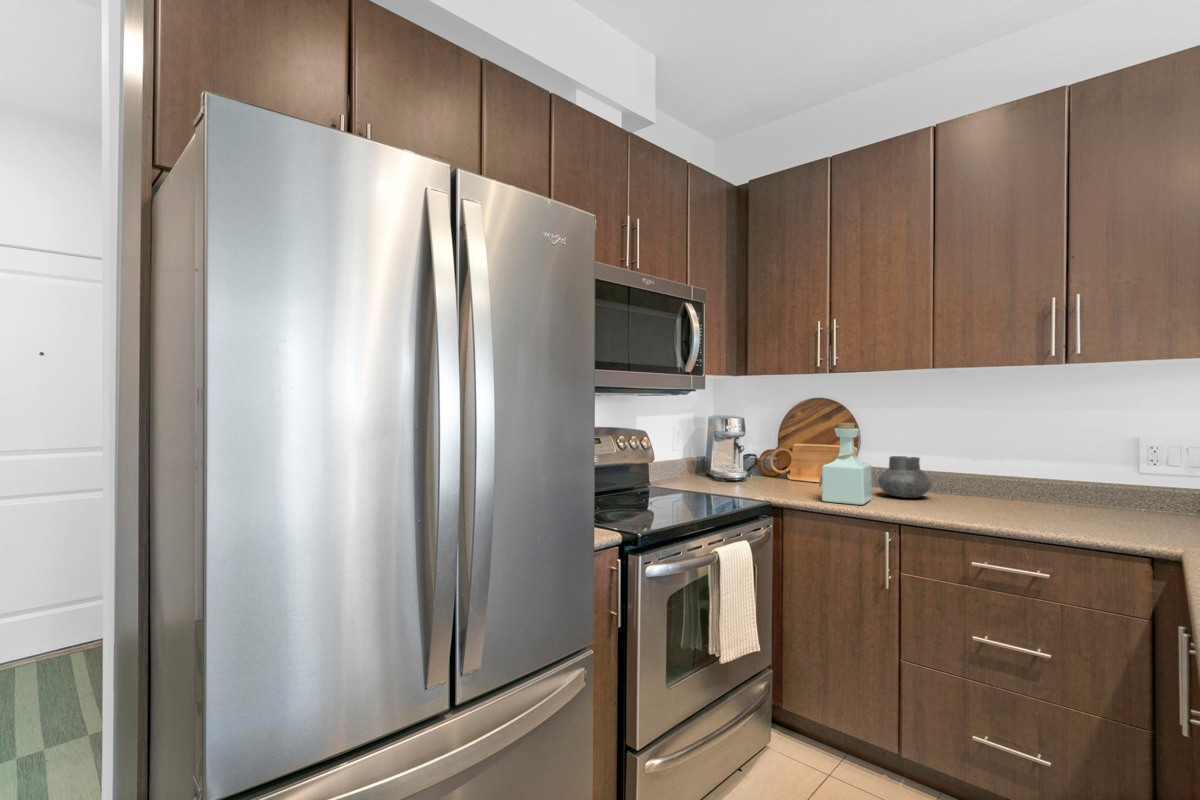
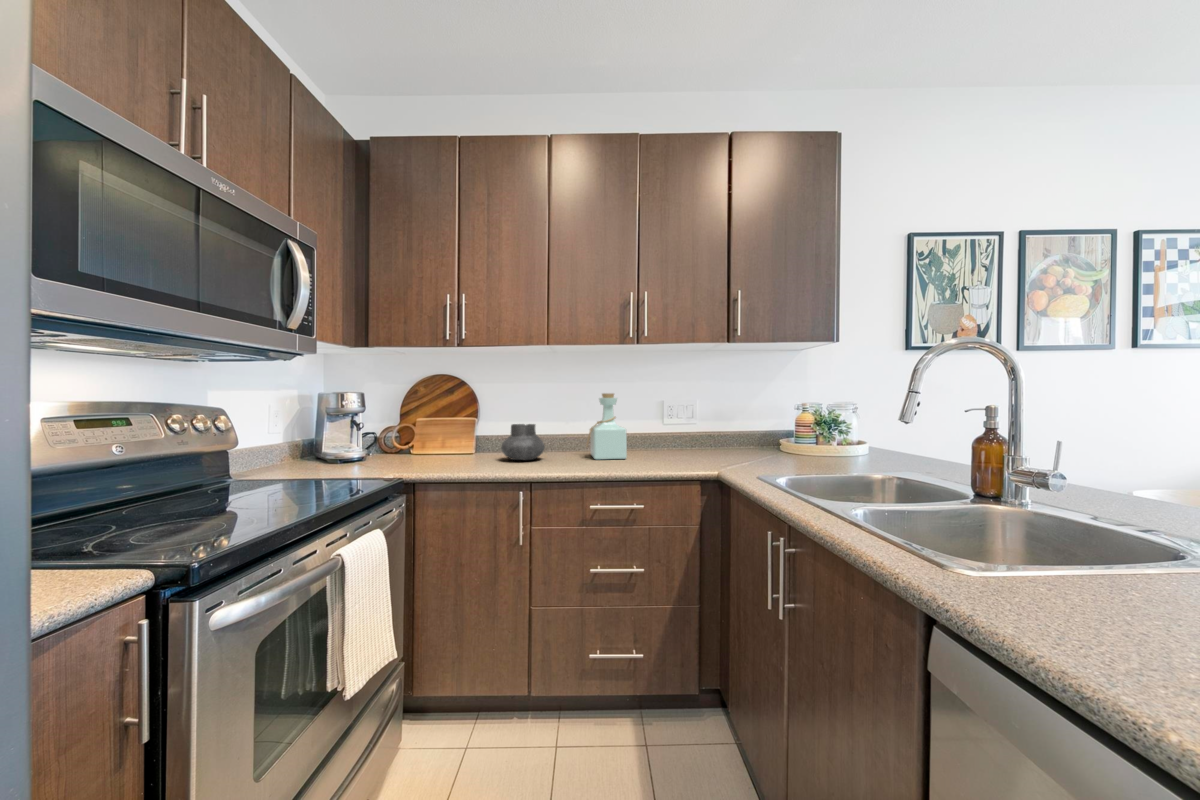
bottle: present [819,423,872,505] -> present [586,393,627,460]

